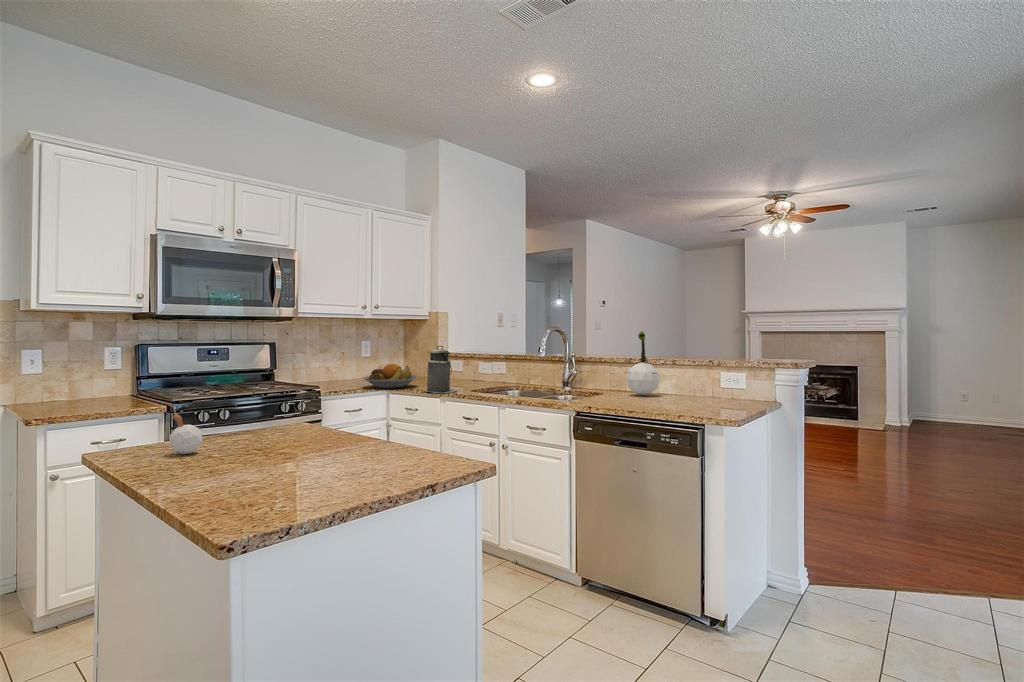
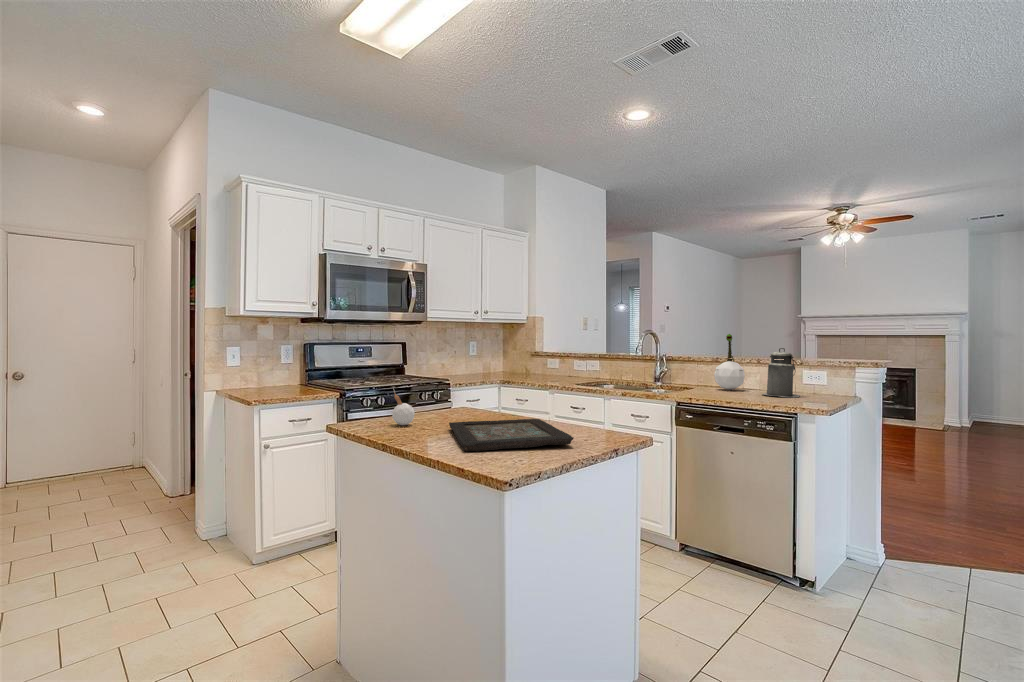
canister: present [424,346,457,393] -> present [763,348,800,397]
fruit bowl: present [362,364,418,388] -> none [477,361,524,382]
decorative tray: none [216,441,382,496] -> present [449,419,574,451]

